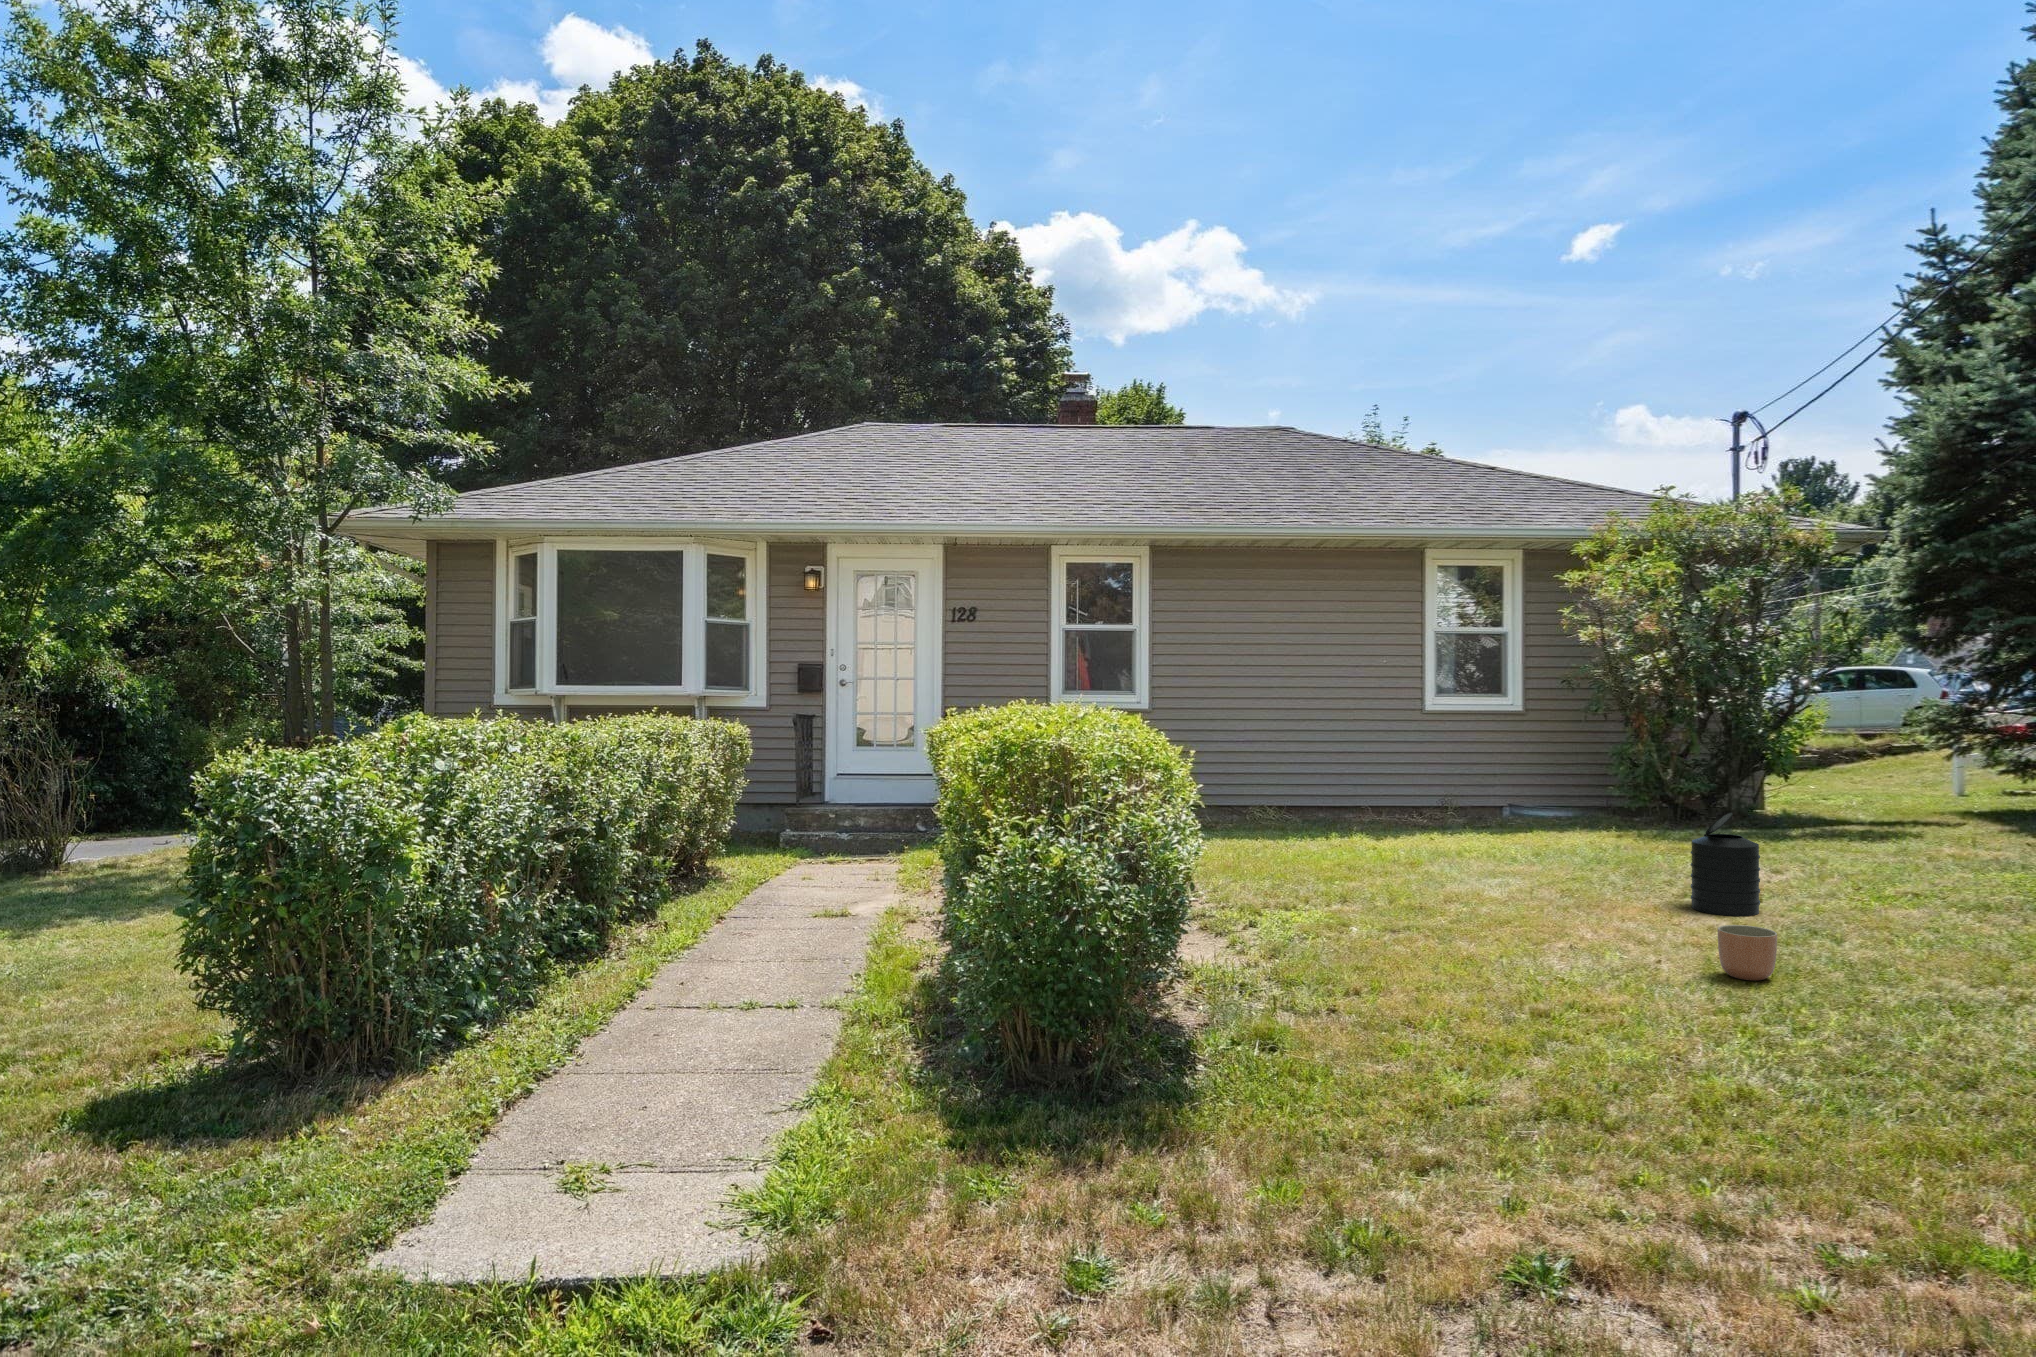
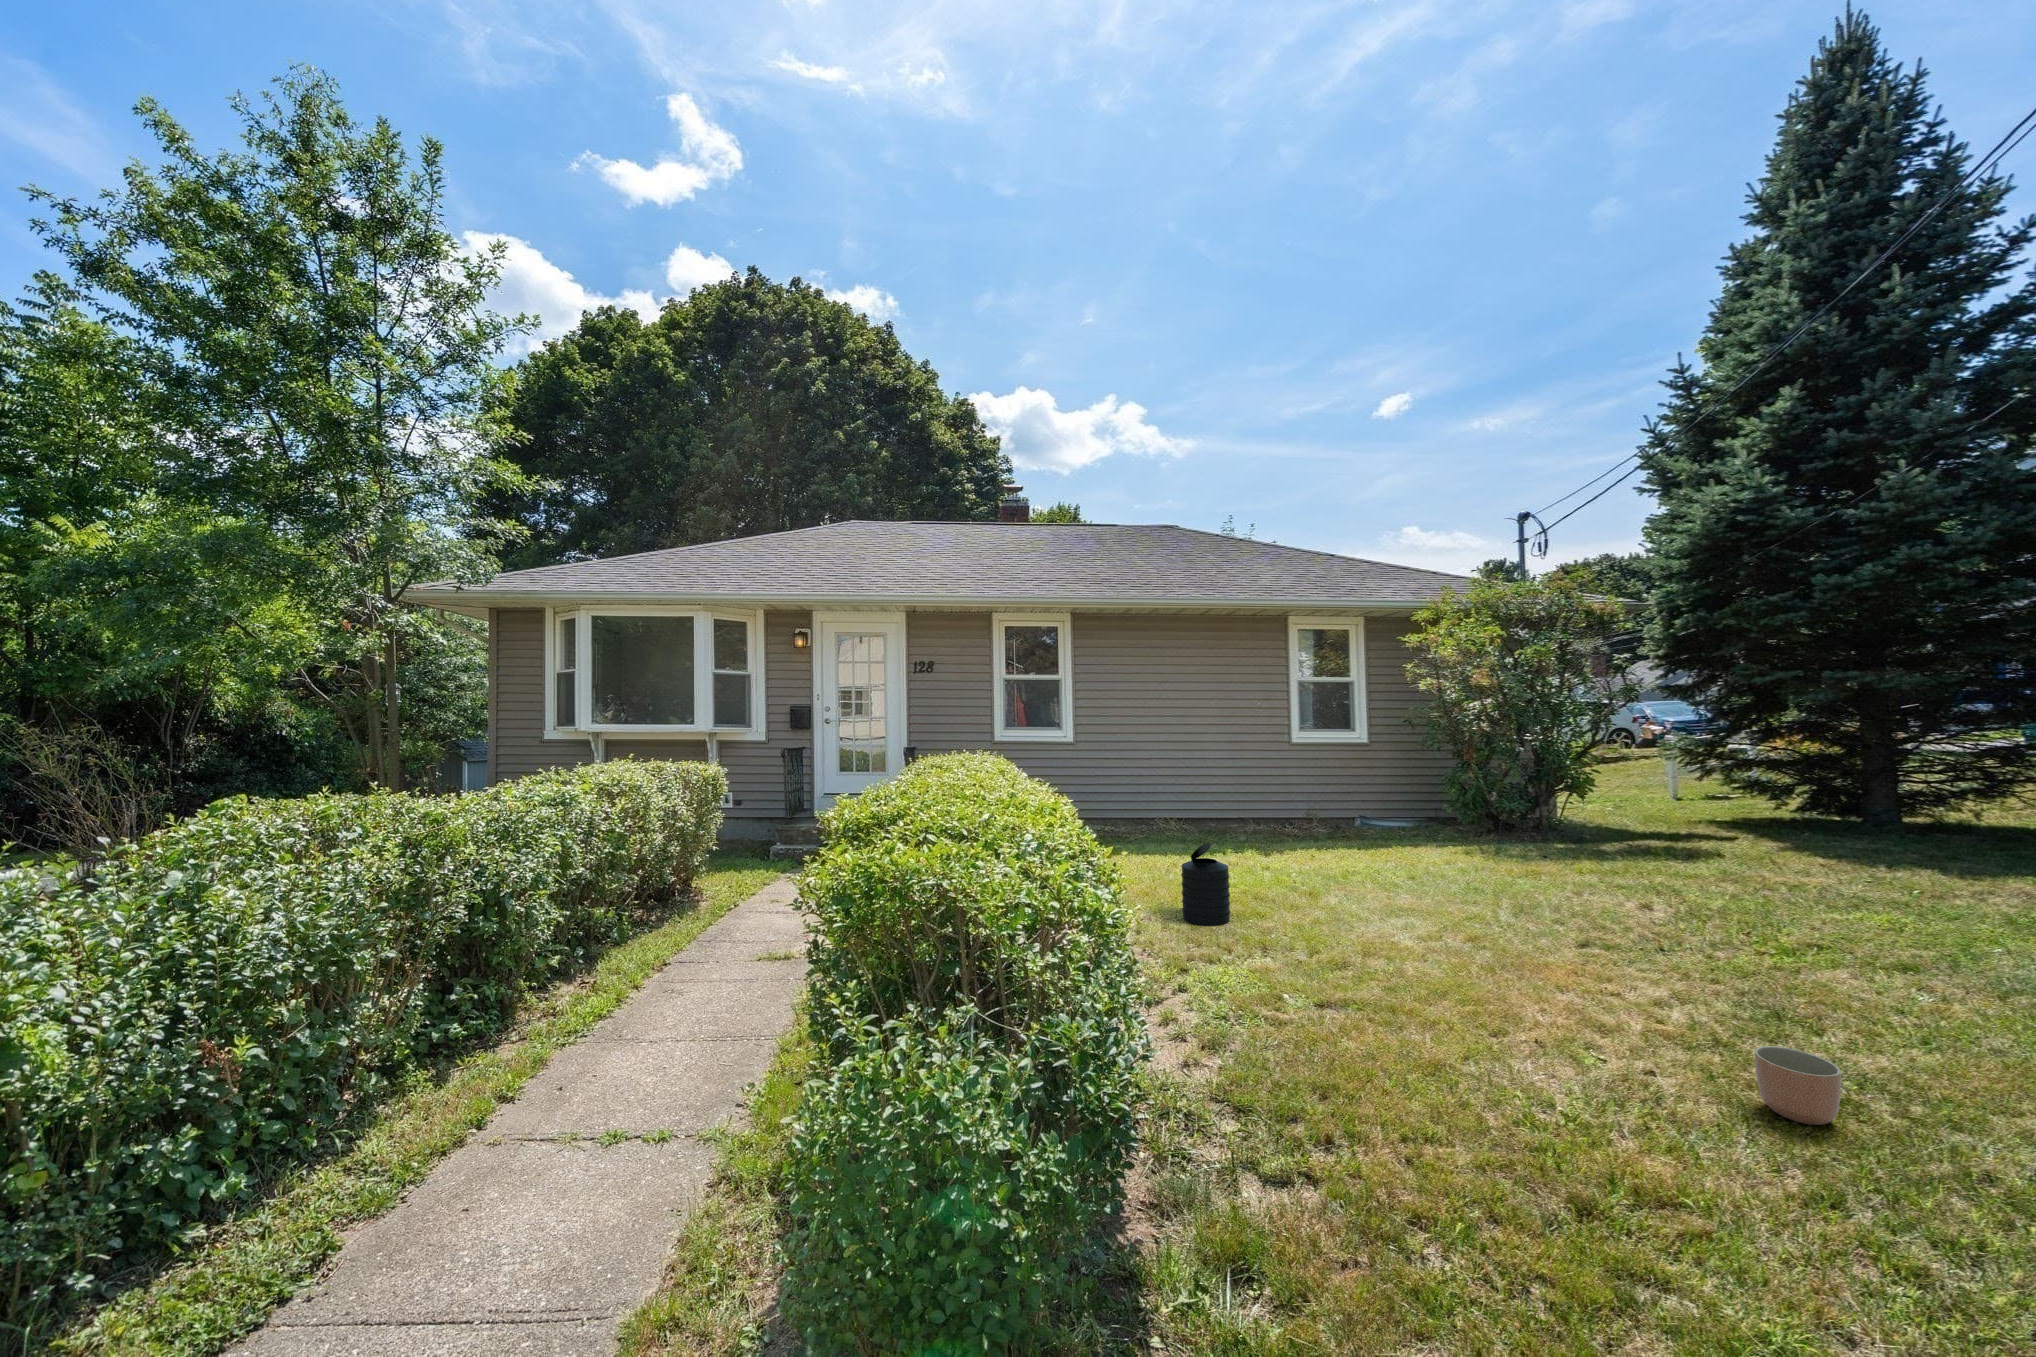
trash can: present [1691,813,1760,916] -> present [1181,843,1230,926]

